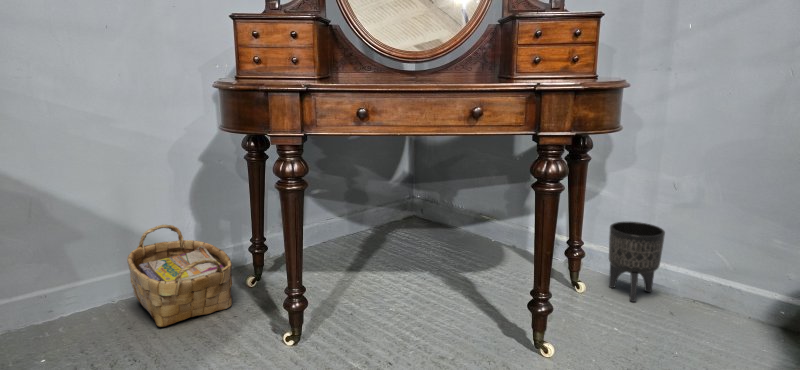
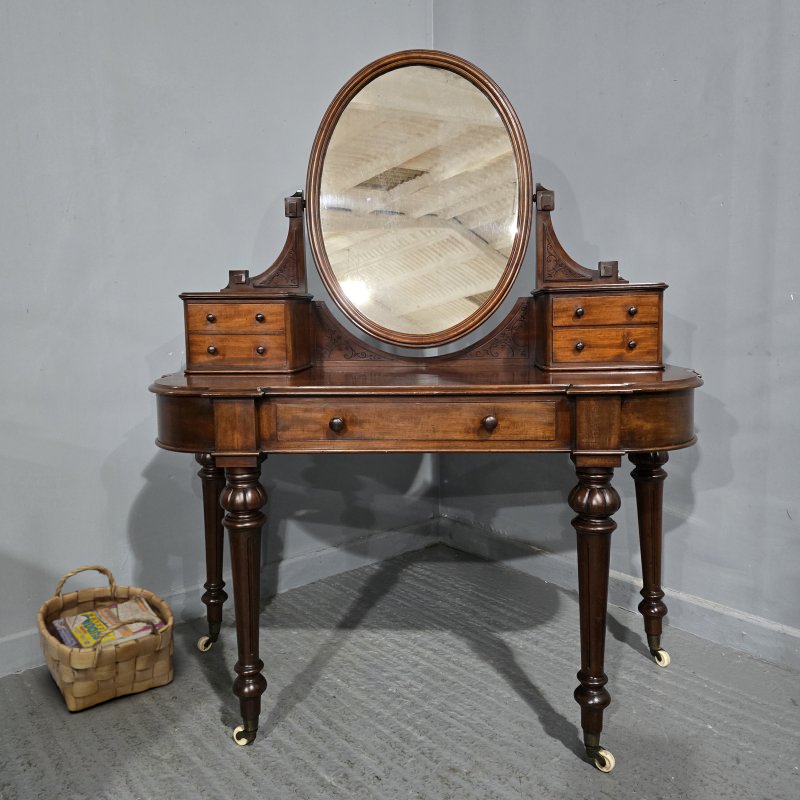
planter: present [609,222,665,302] -> none [701,564,780,684]

